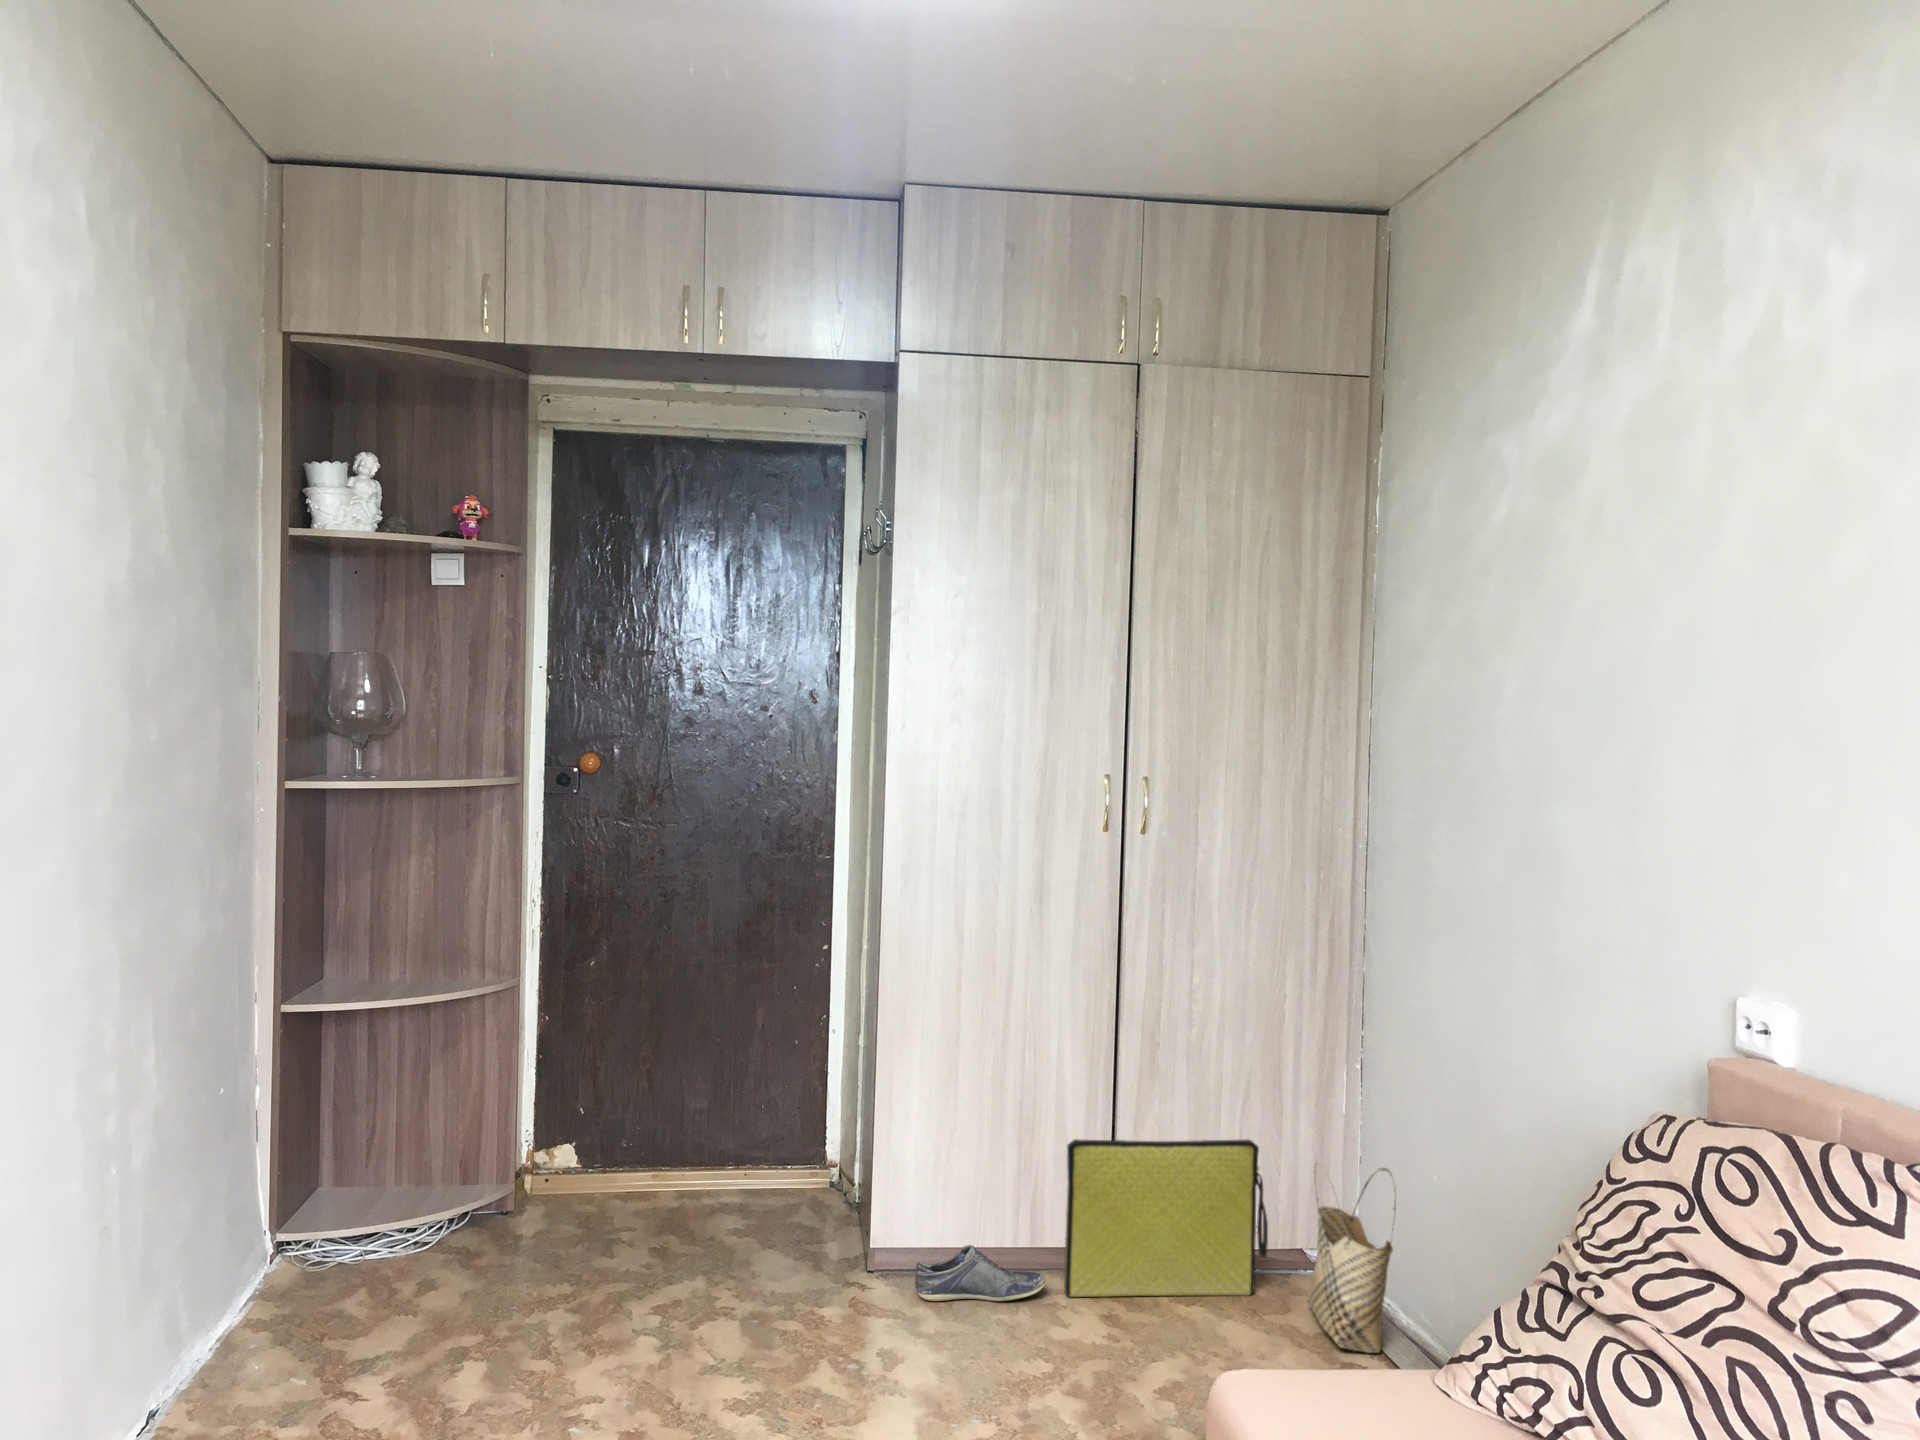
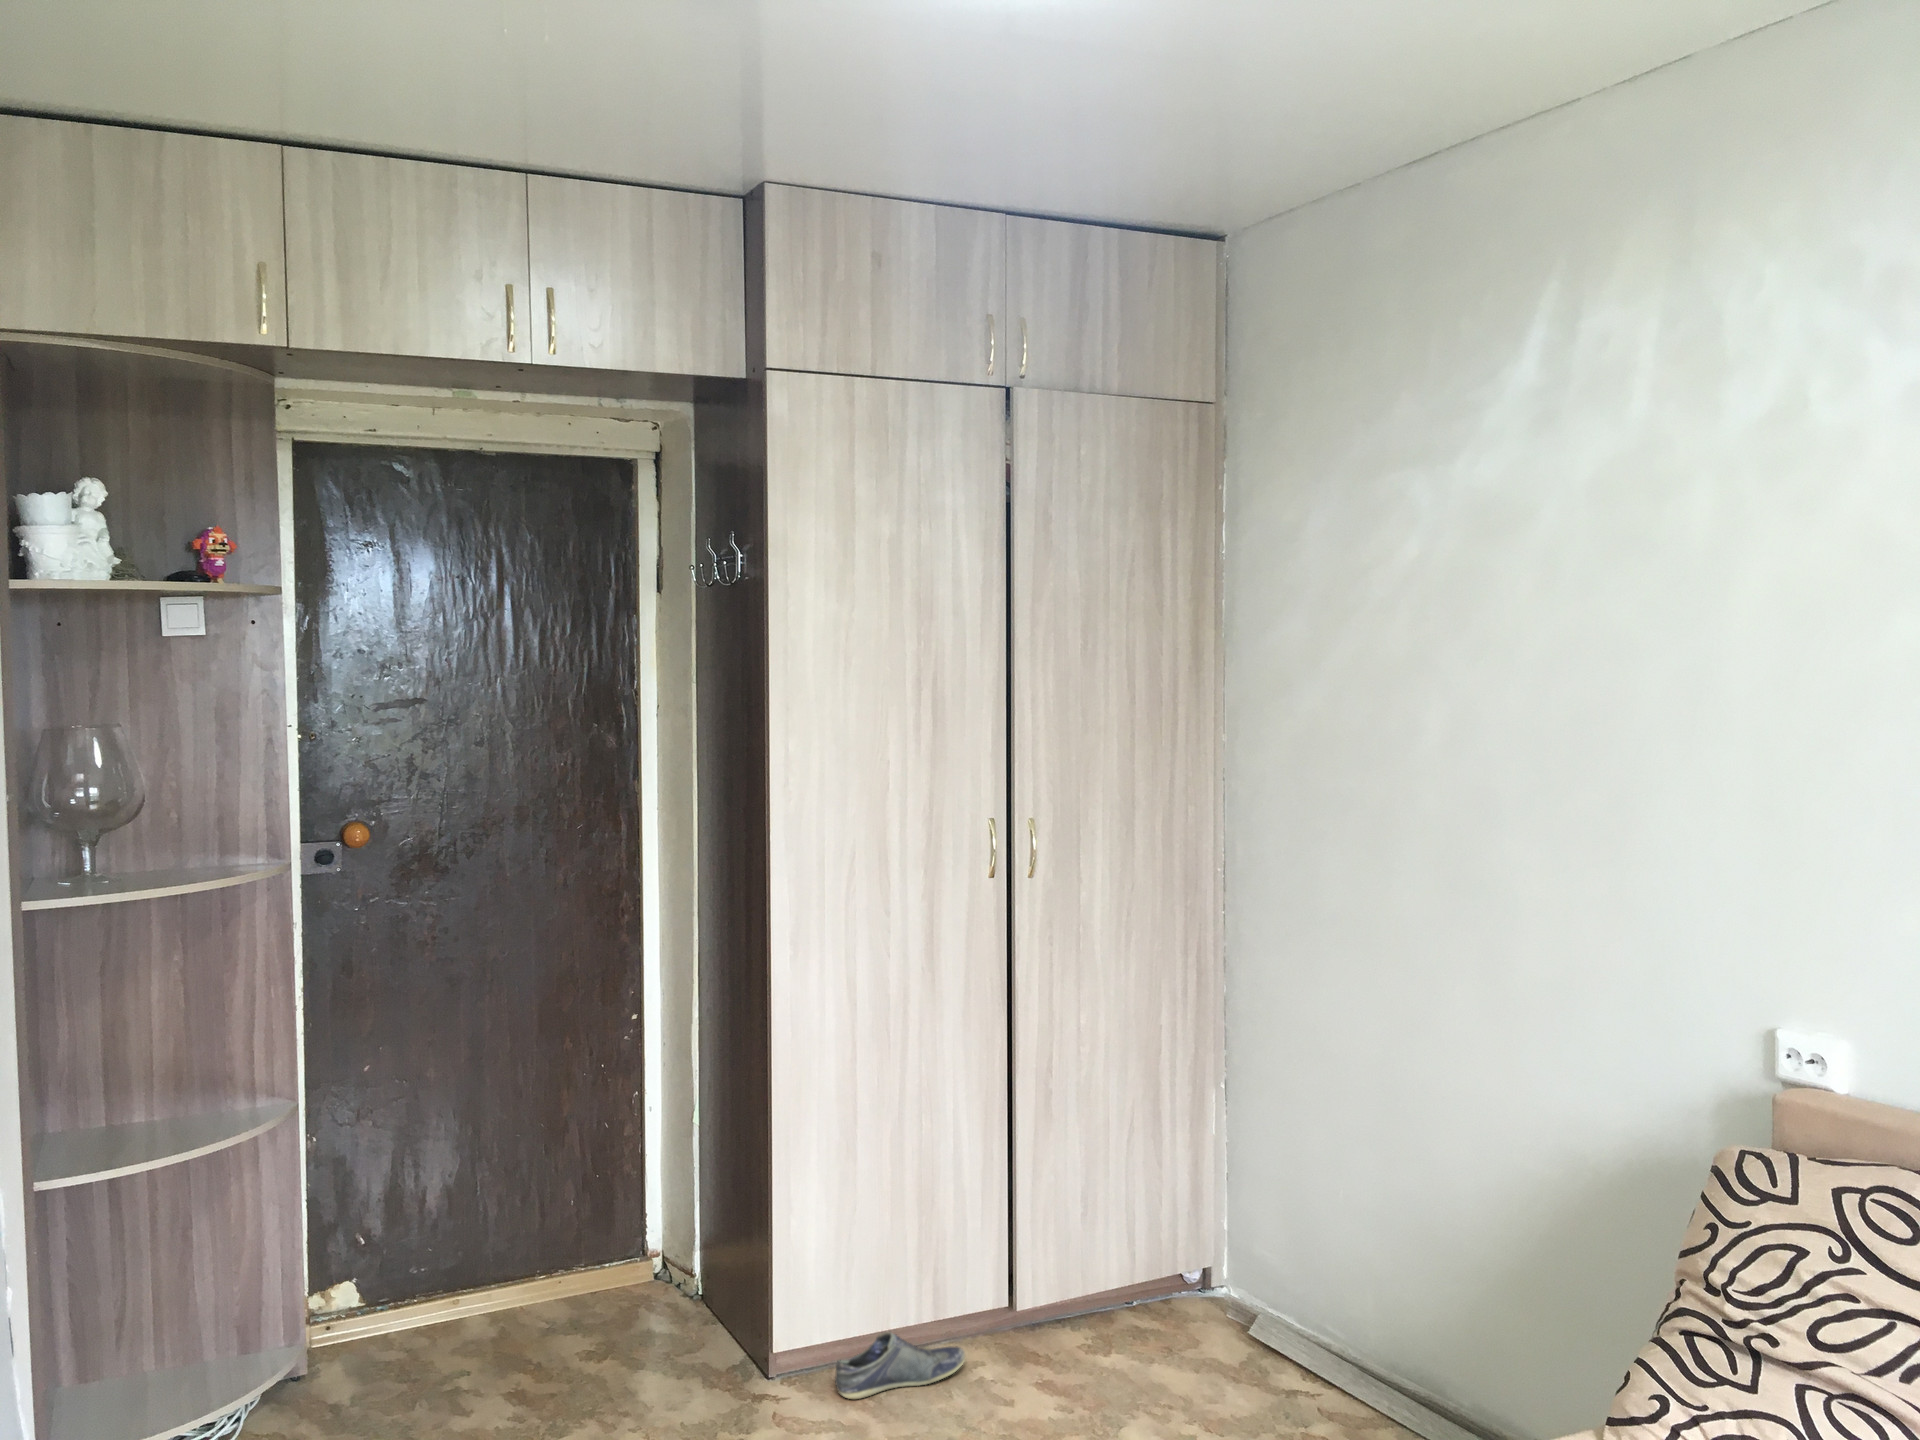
bag: present [1064,1139,1268,1297] -> none [979,1175,1166,1365]
woven basket: present [1307,1164,1396,1353] -> none [1211,1187,1310,1369]

